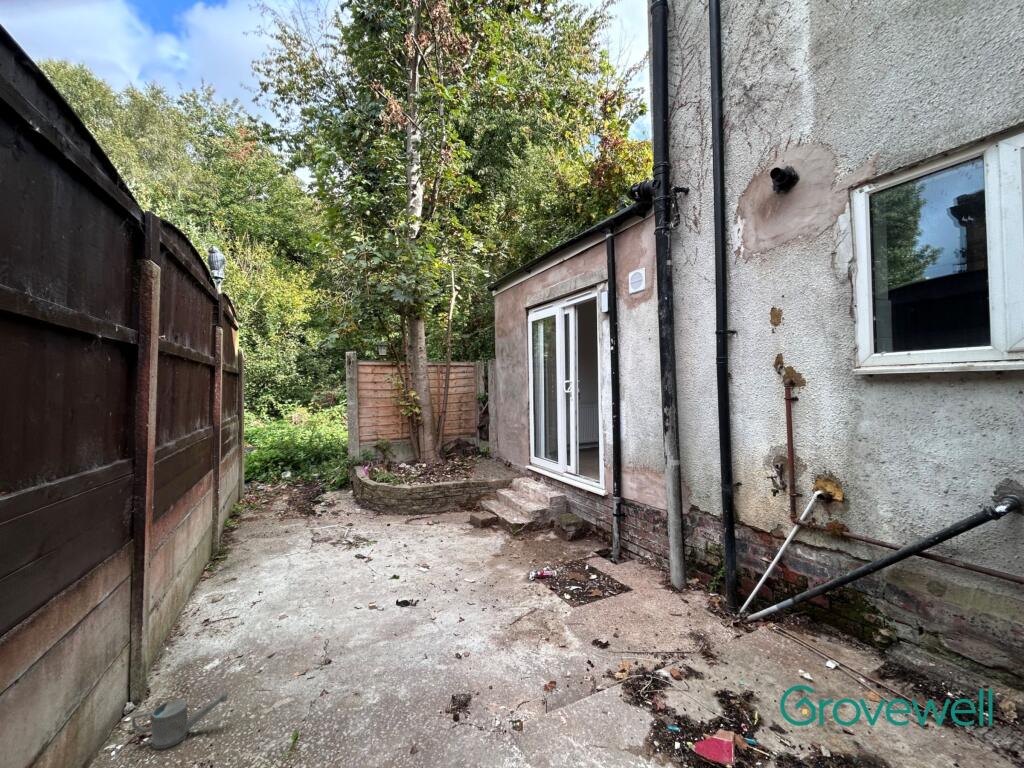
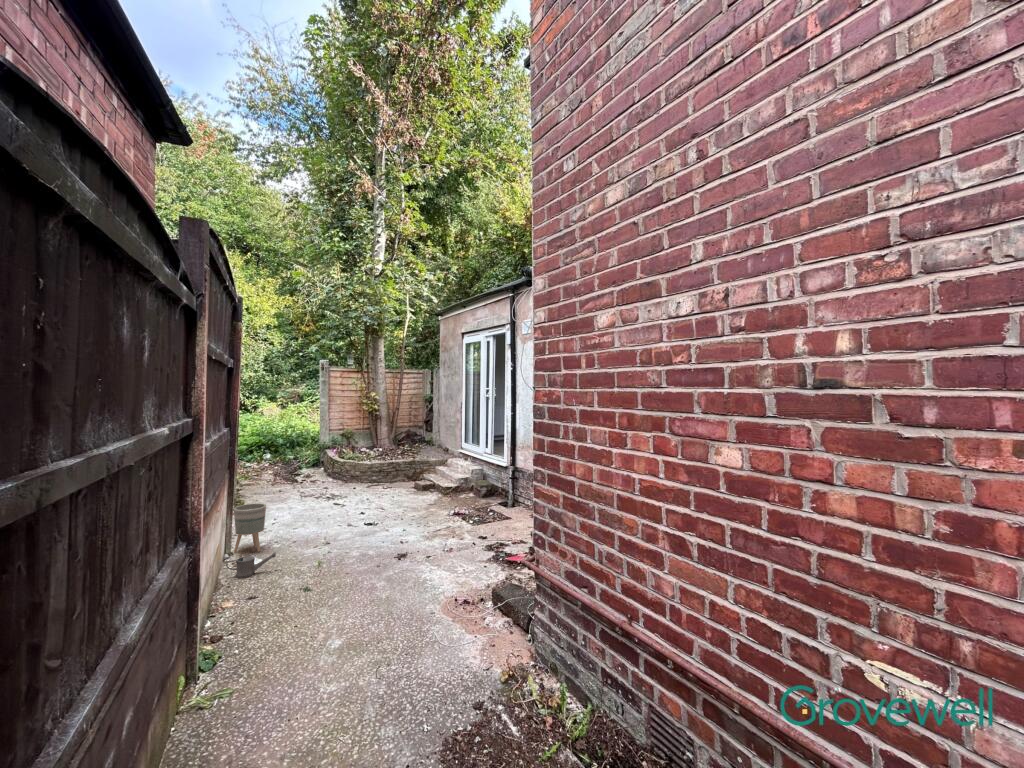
planter: none [174,580,231,669] -> present [234,503,266,553]

